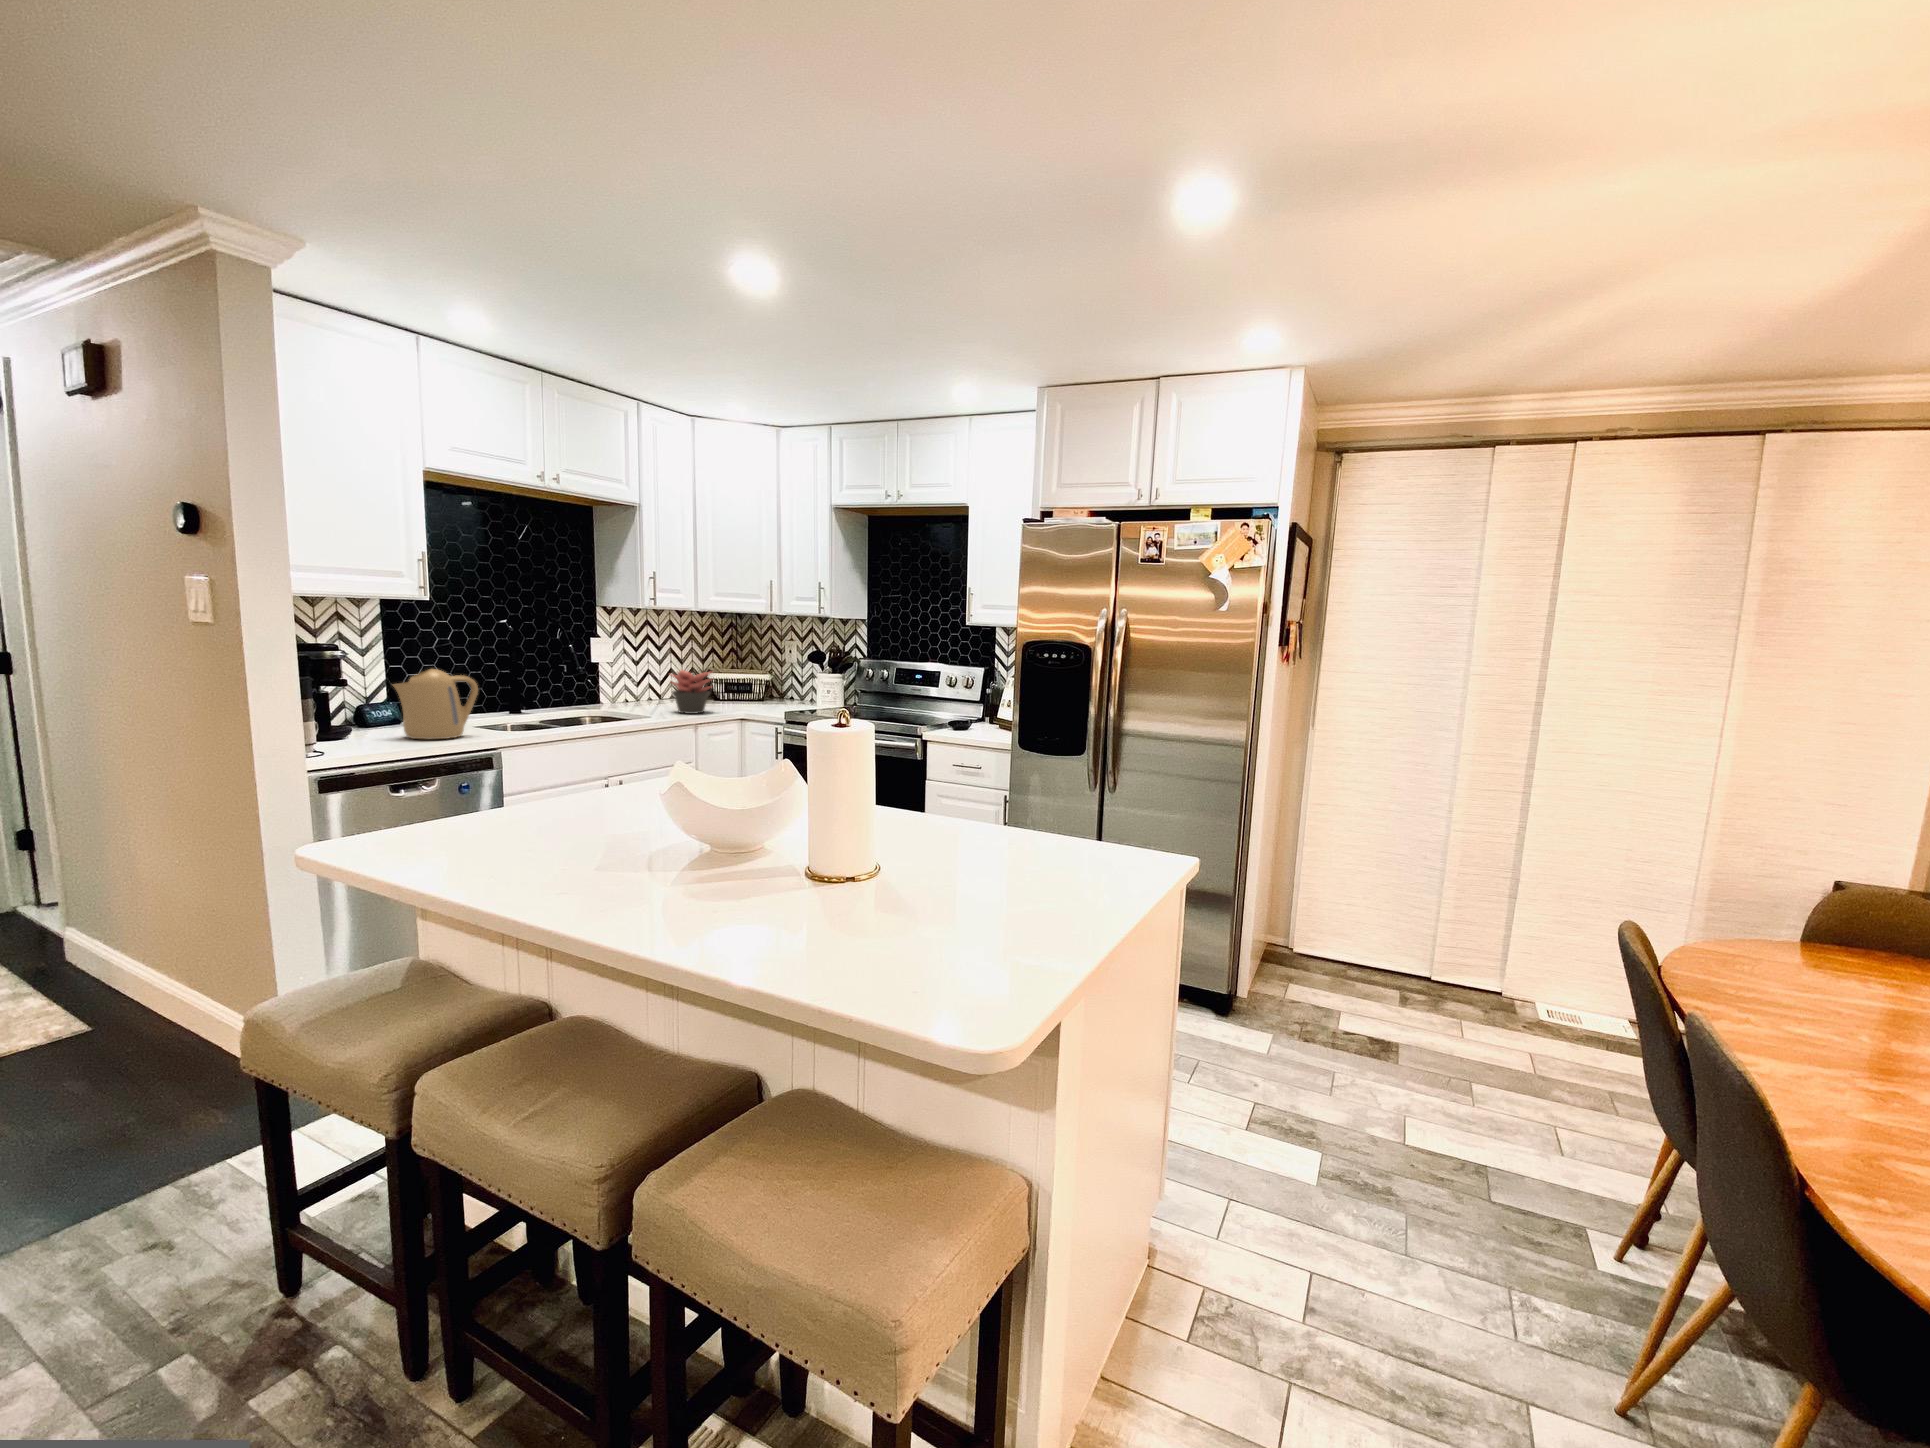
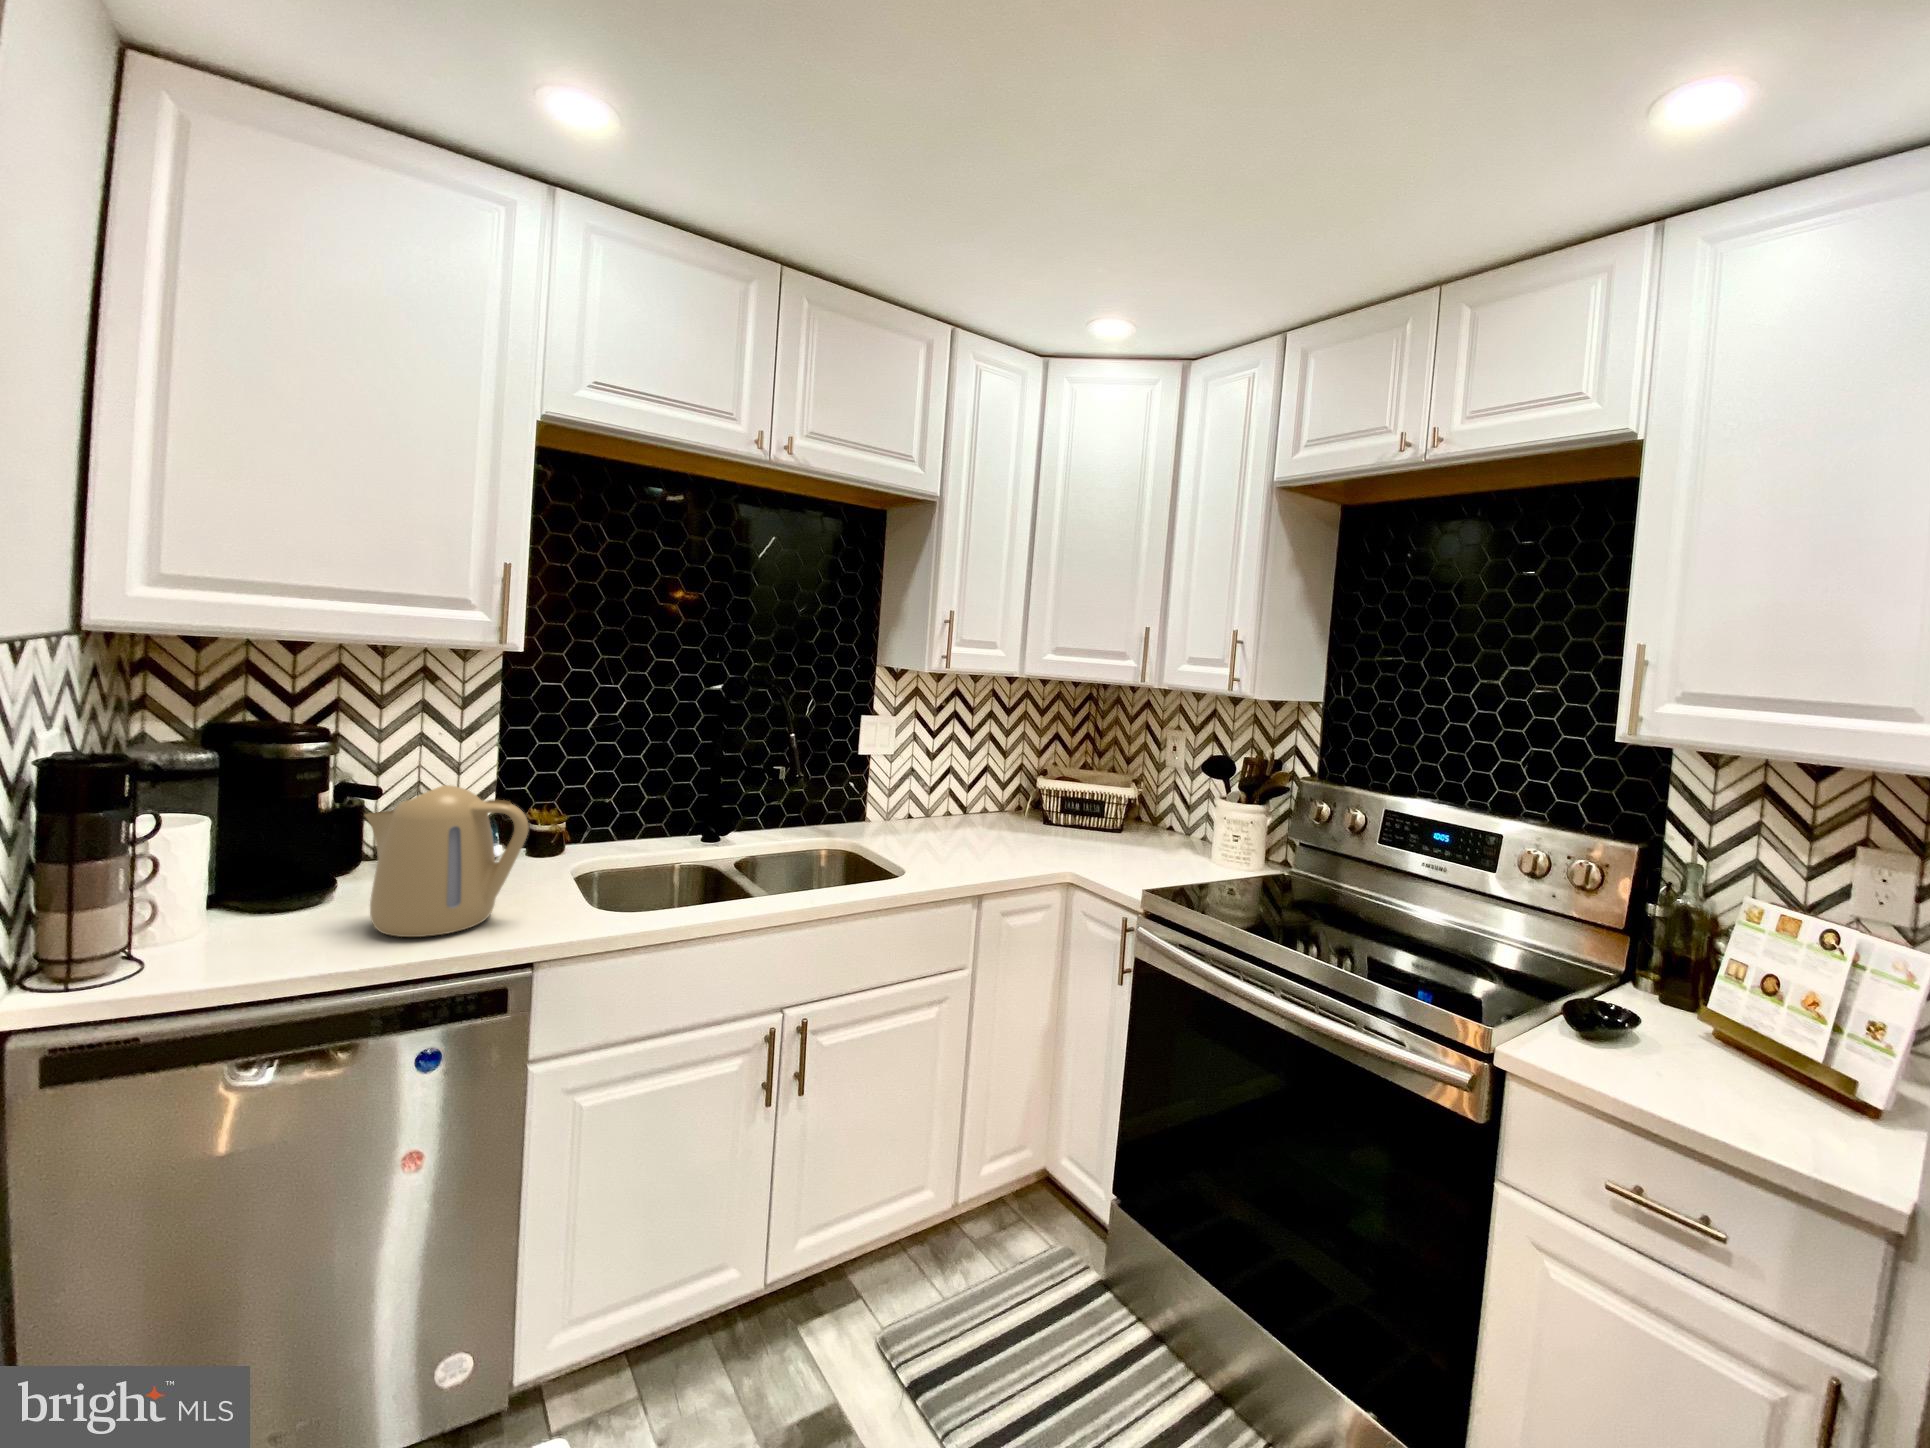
succulent plant: present [671,670,712,714] -> none [954,779,1028,866]

